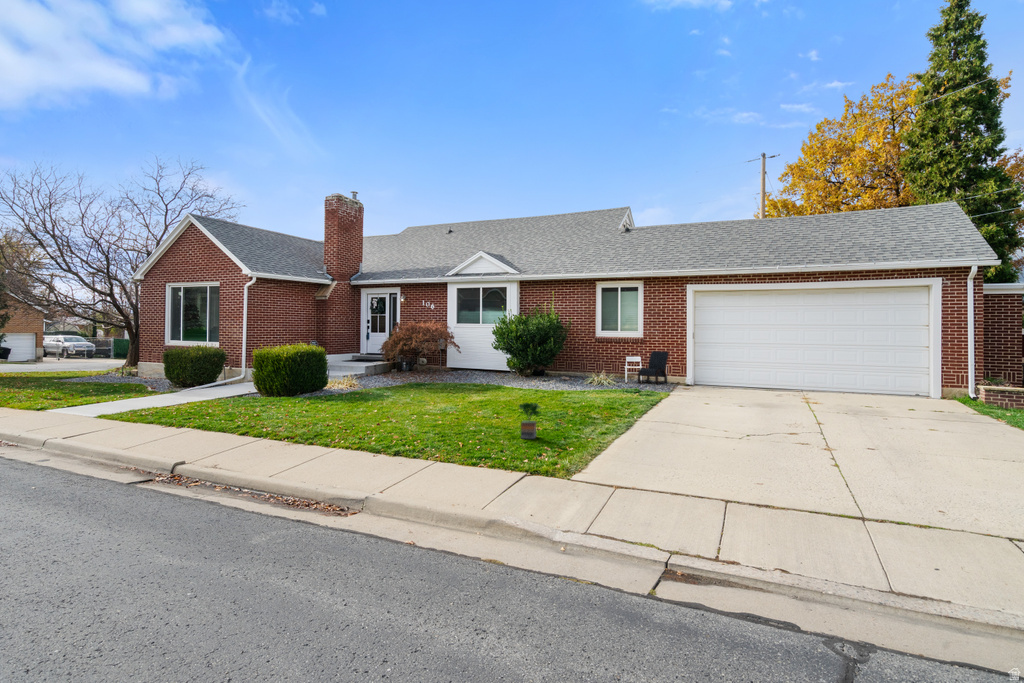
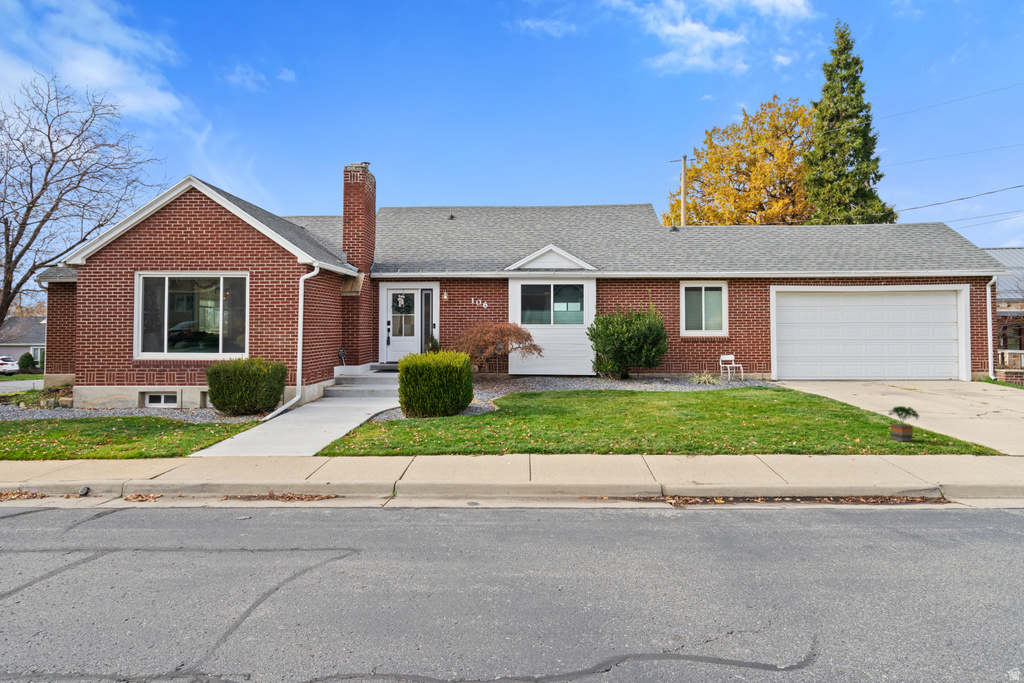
lounge chair: present [638,351,669,384] -> none [736,350,761,383]

